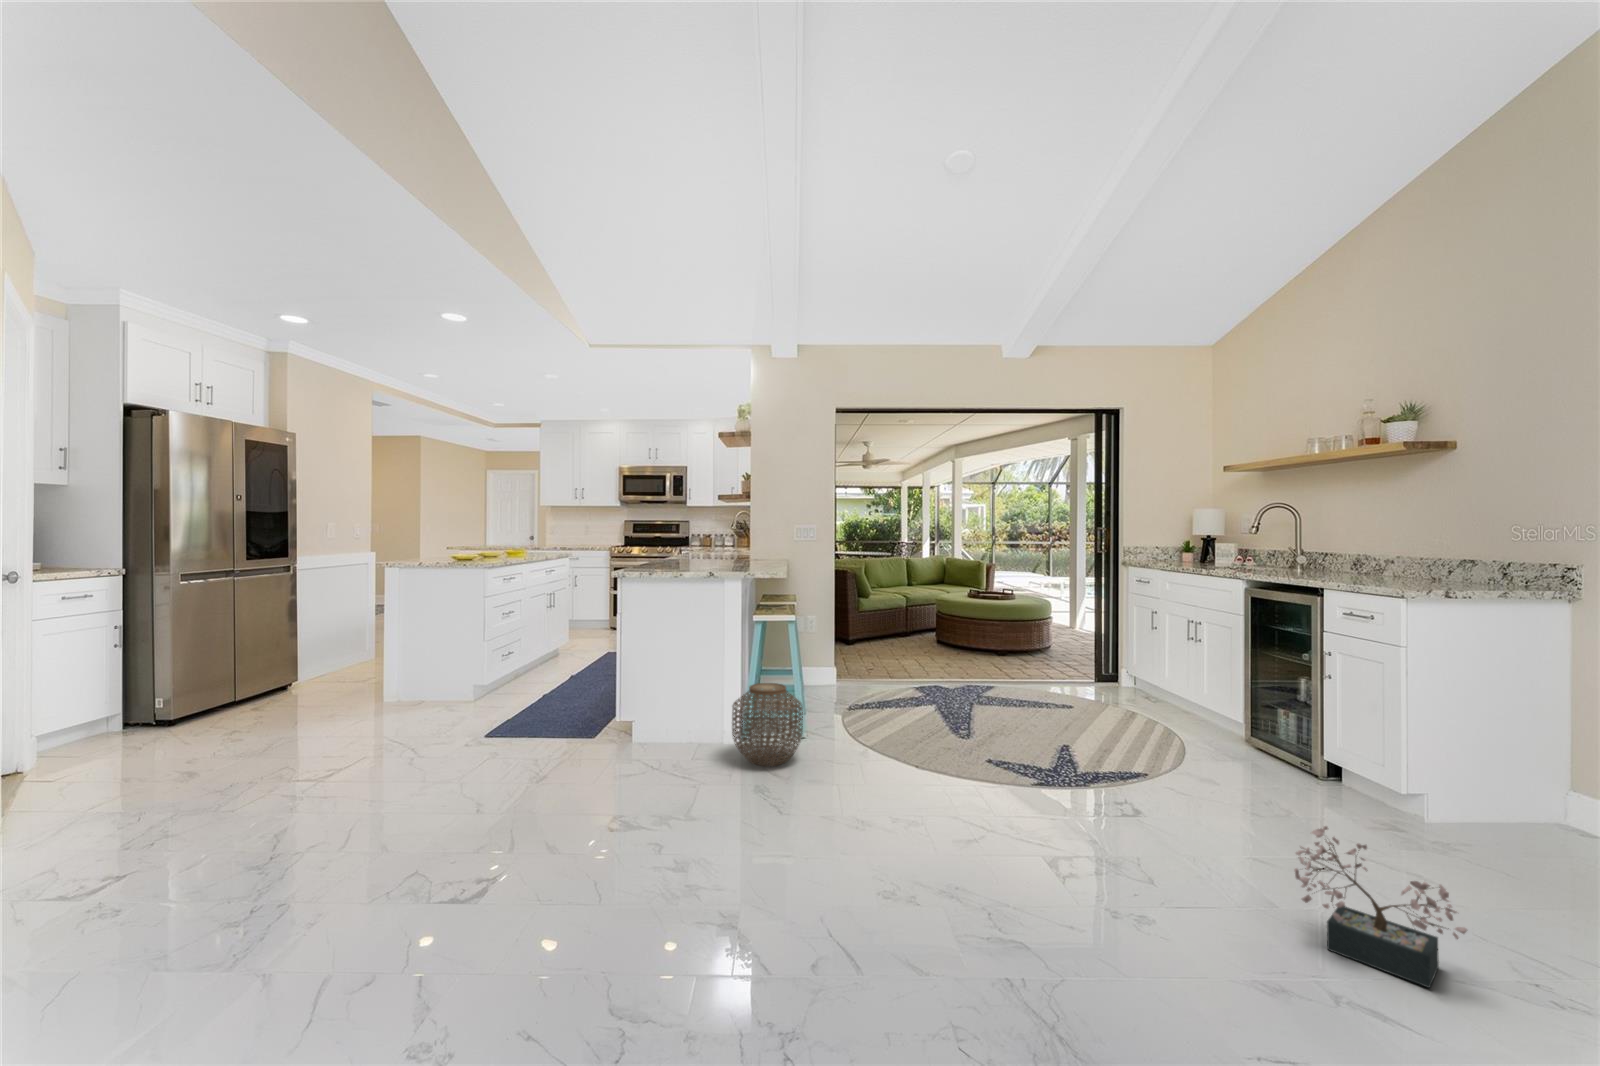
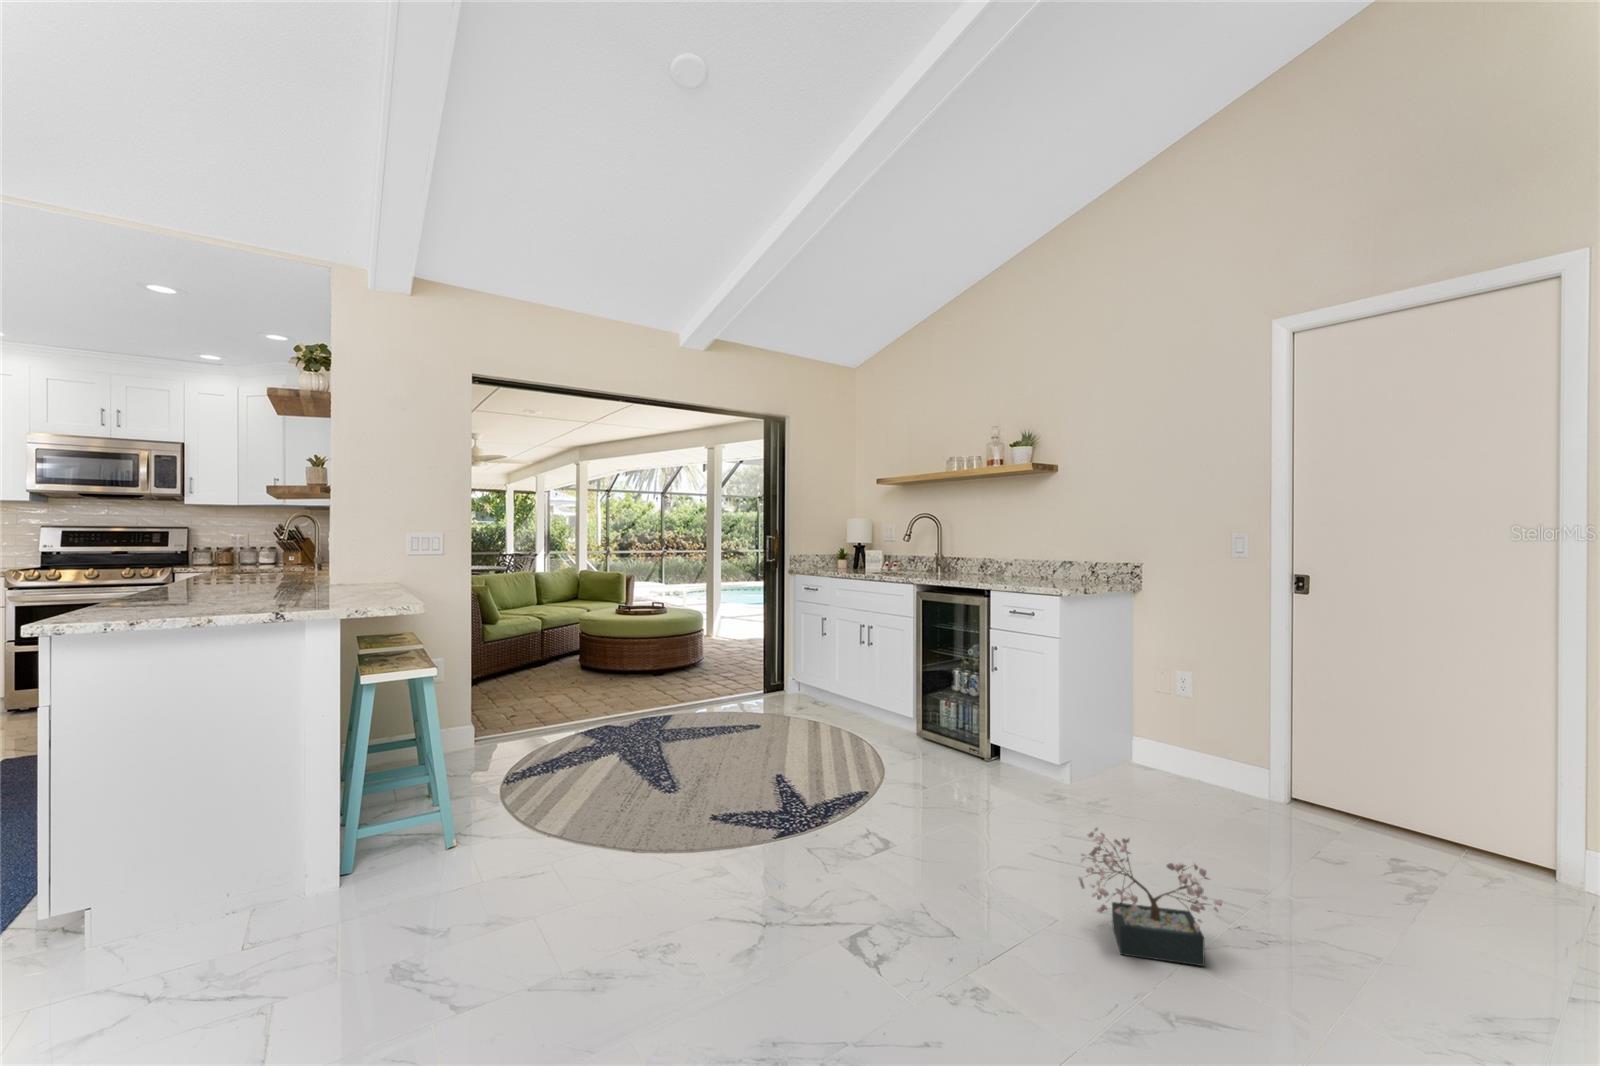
woven basket: present [732,683,803,766] -> none [344,775,469,913]

